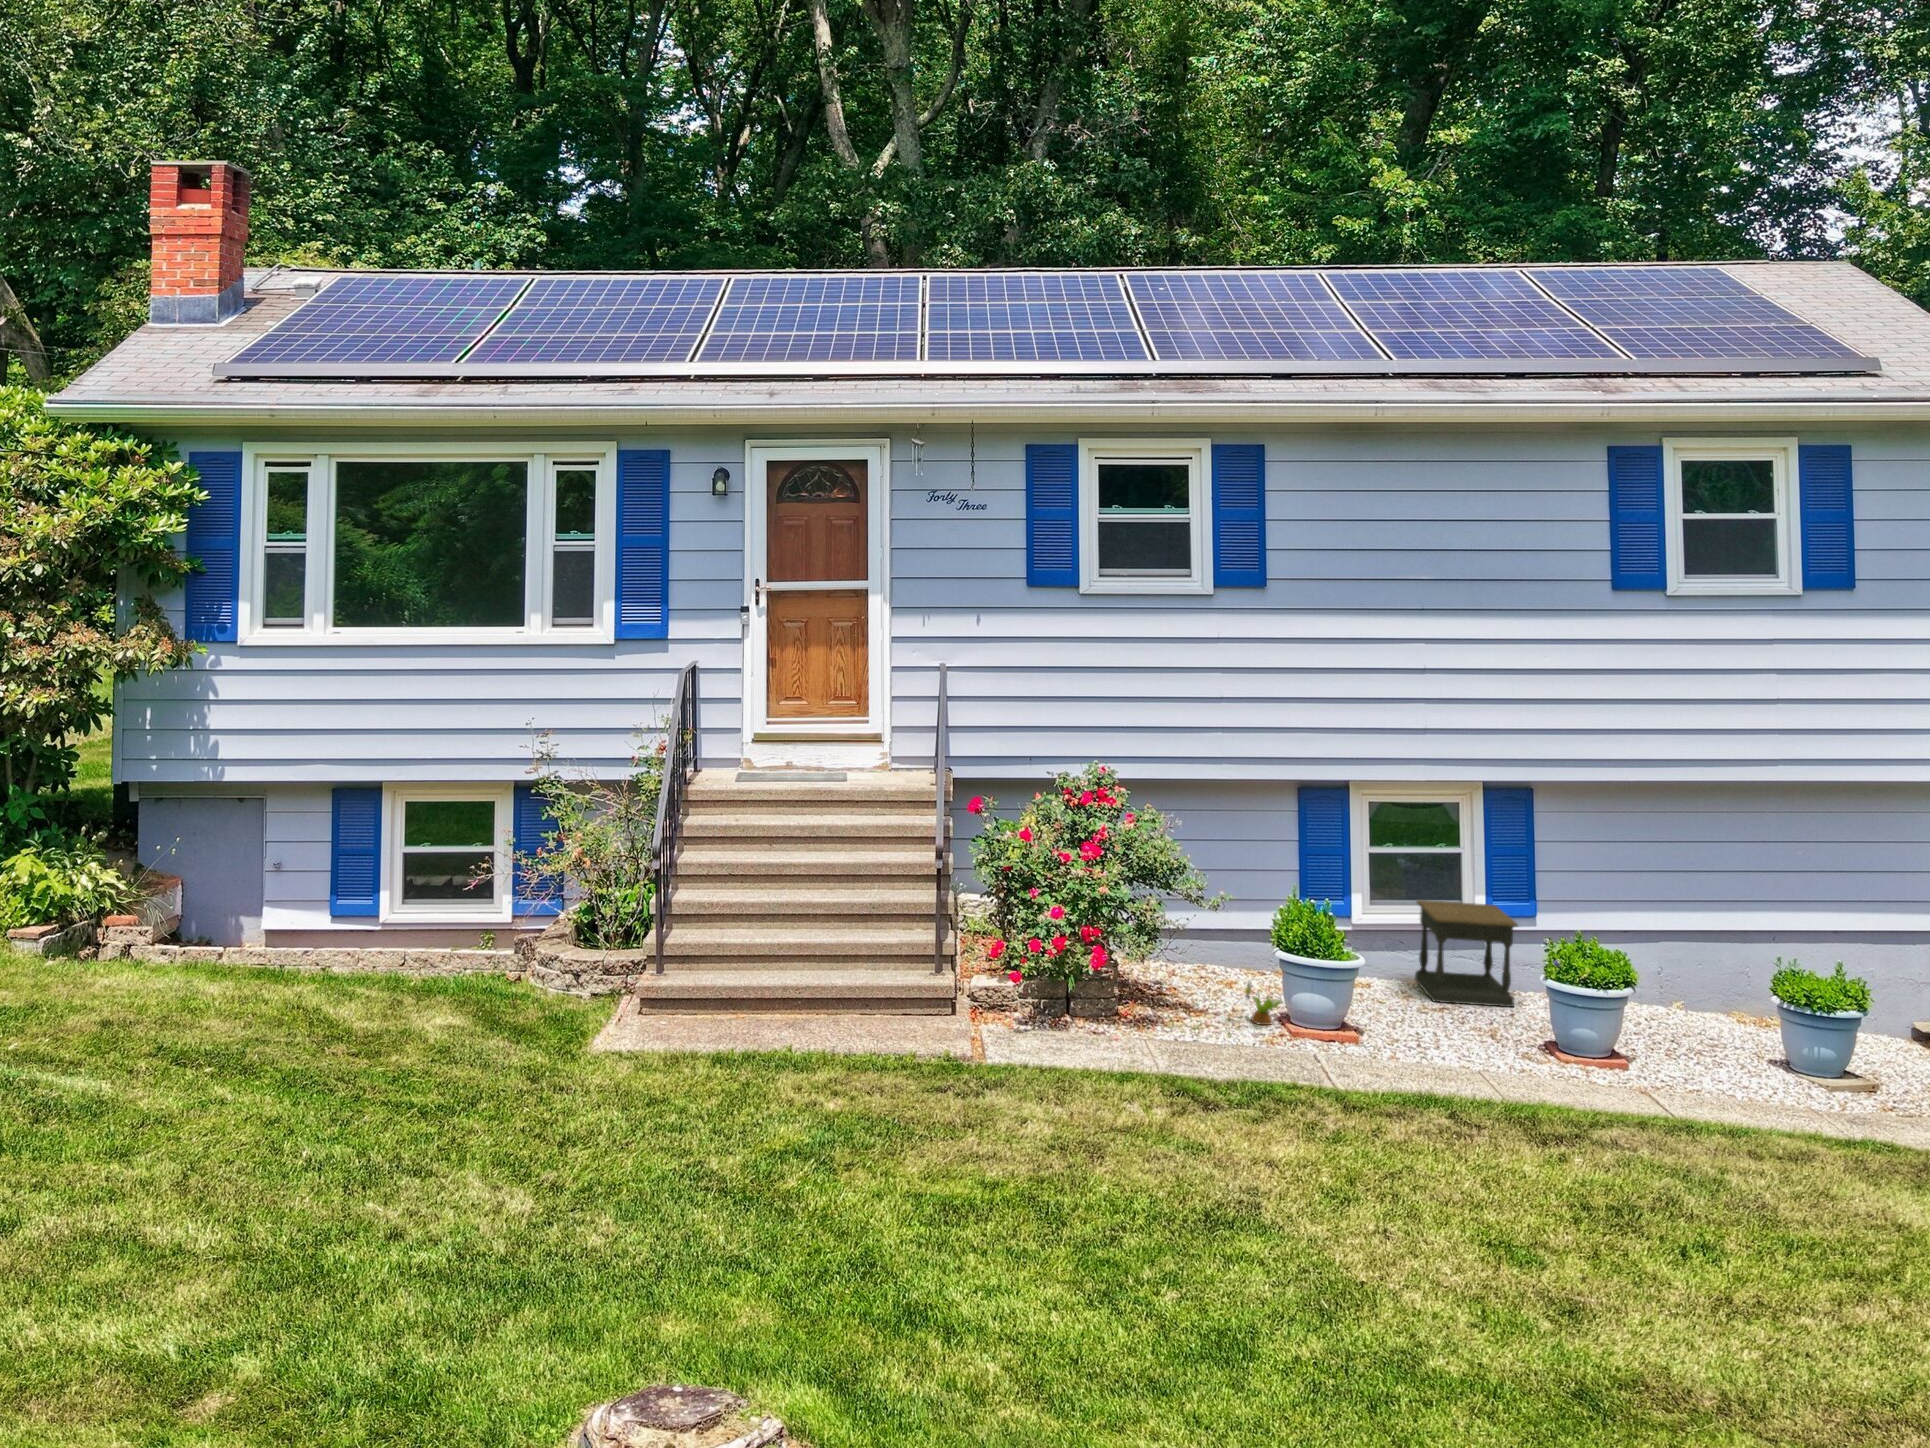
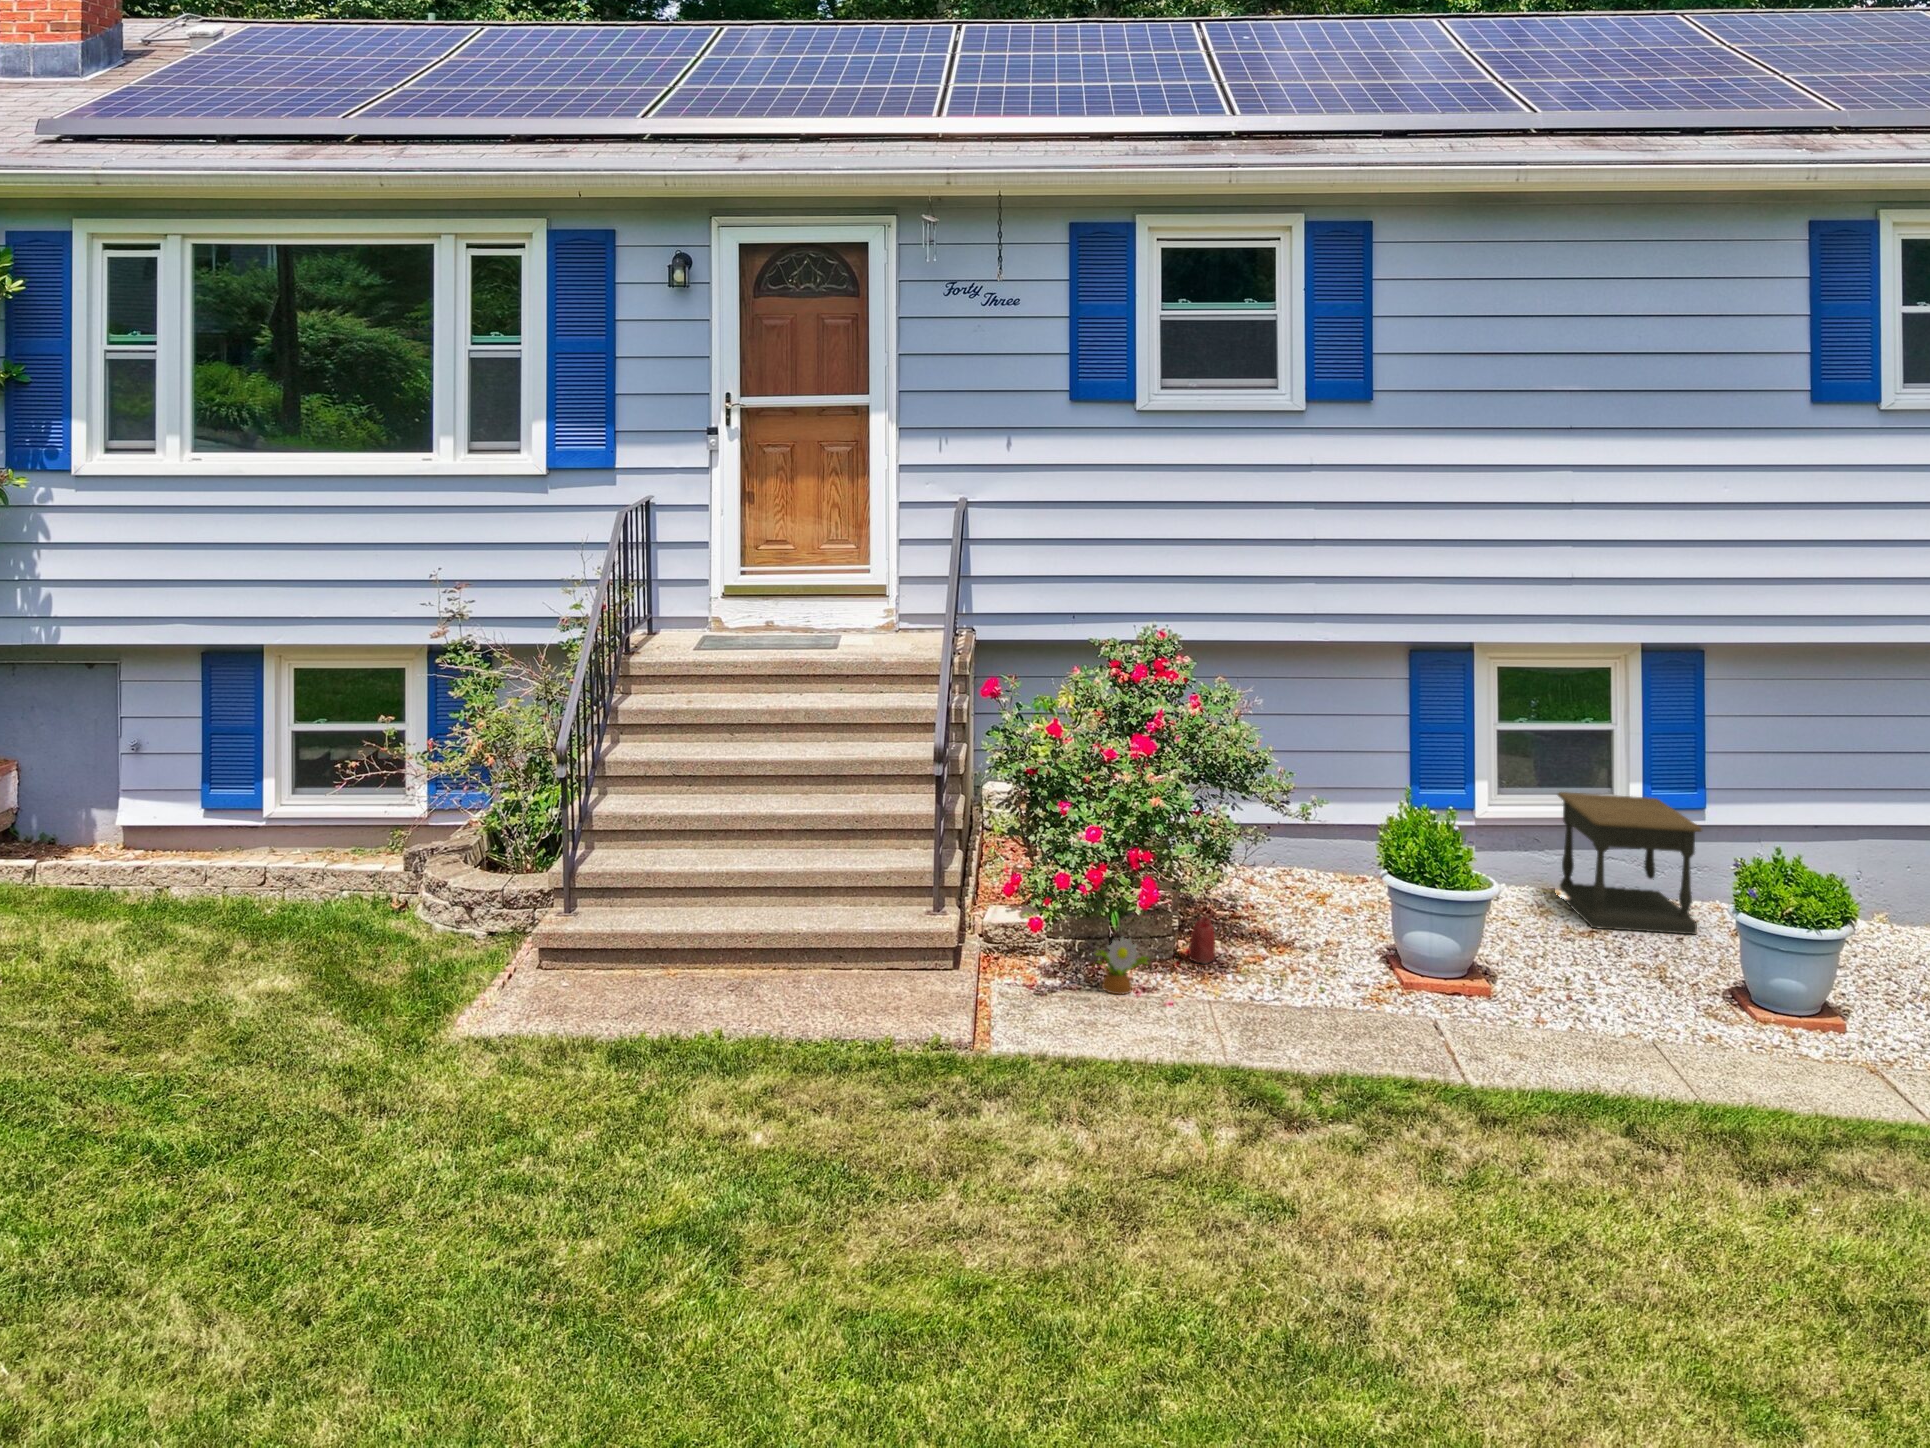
watering can: none [1117,979,1137,1017] -> present [1188,910,1215,964]
decorative plant: present [1246,981,1283,1025] -> present [1095,937,1148,995]

